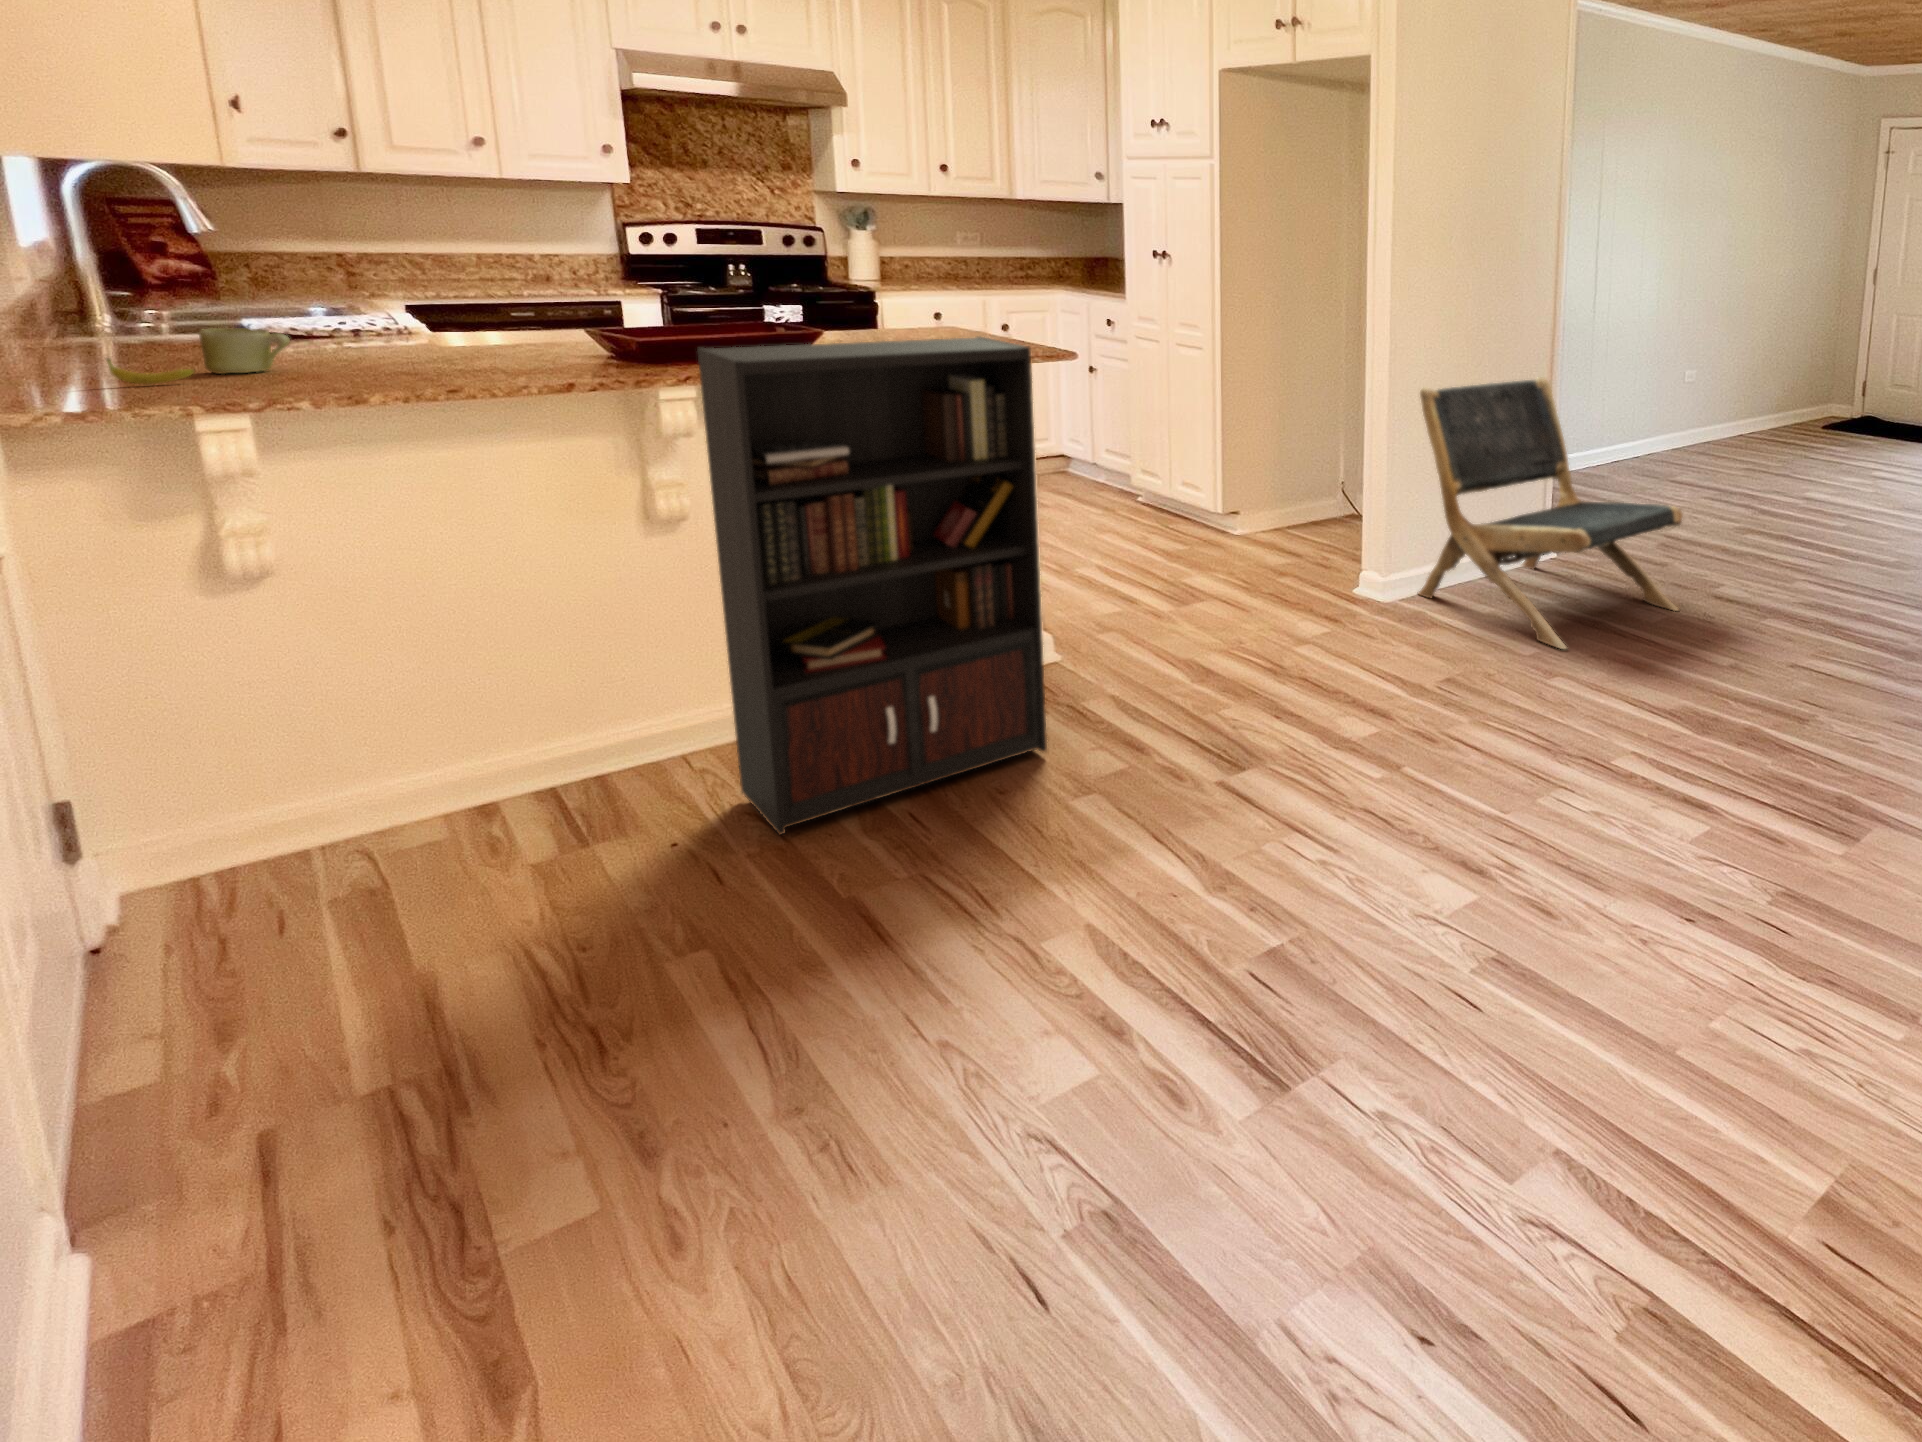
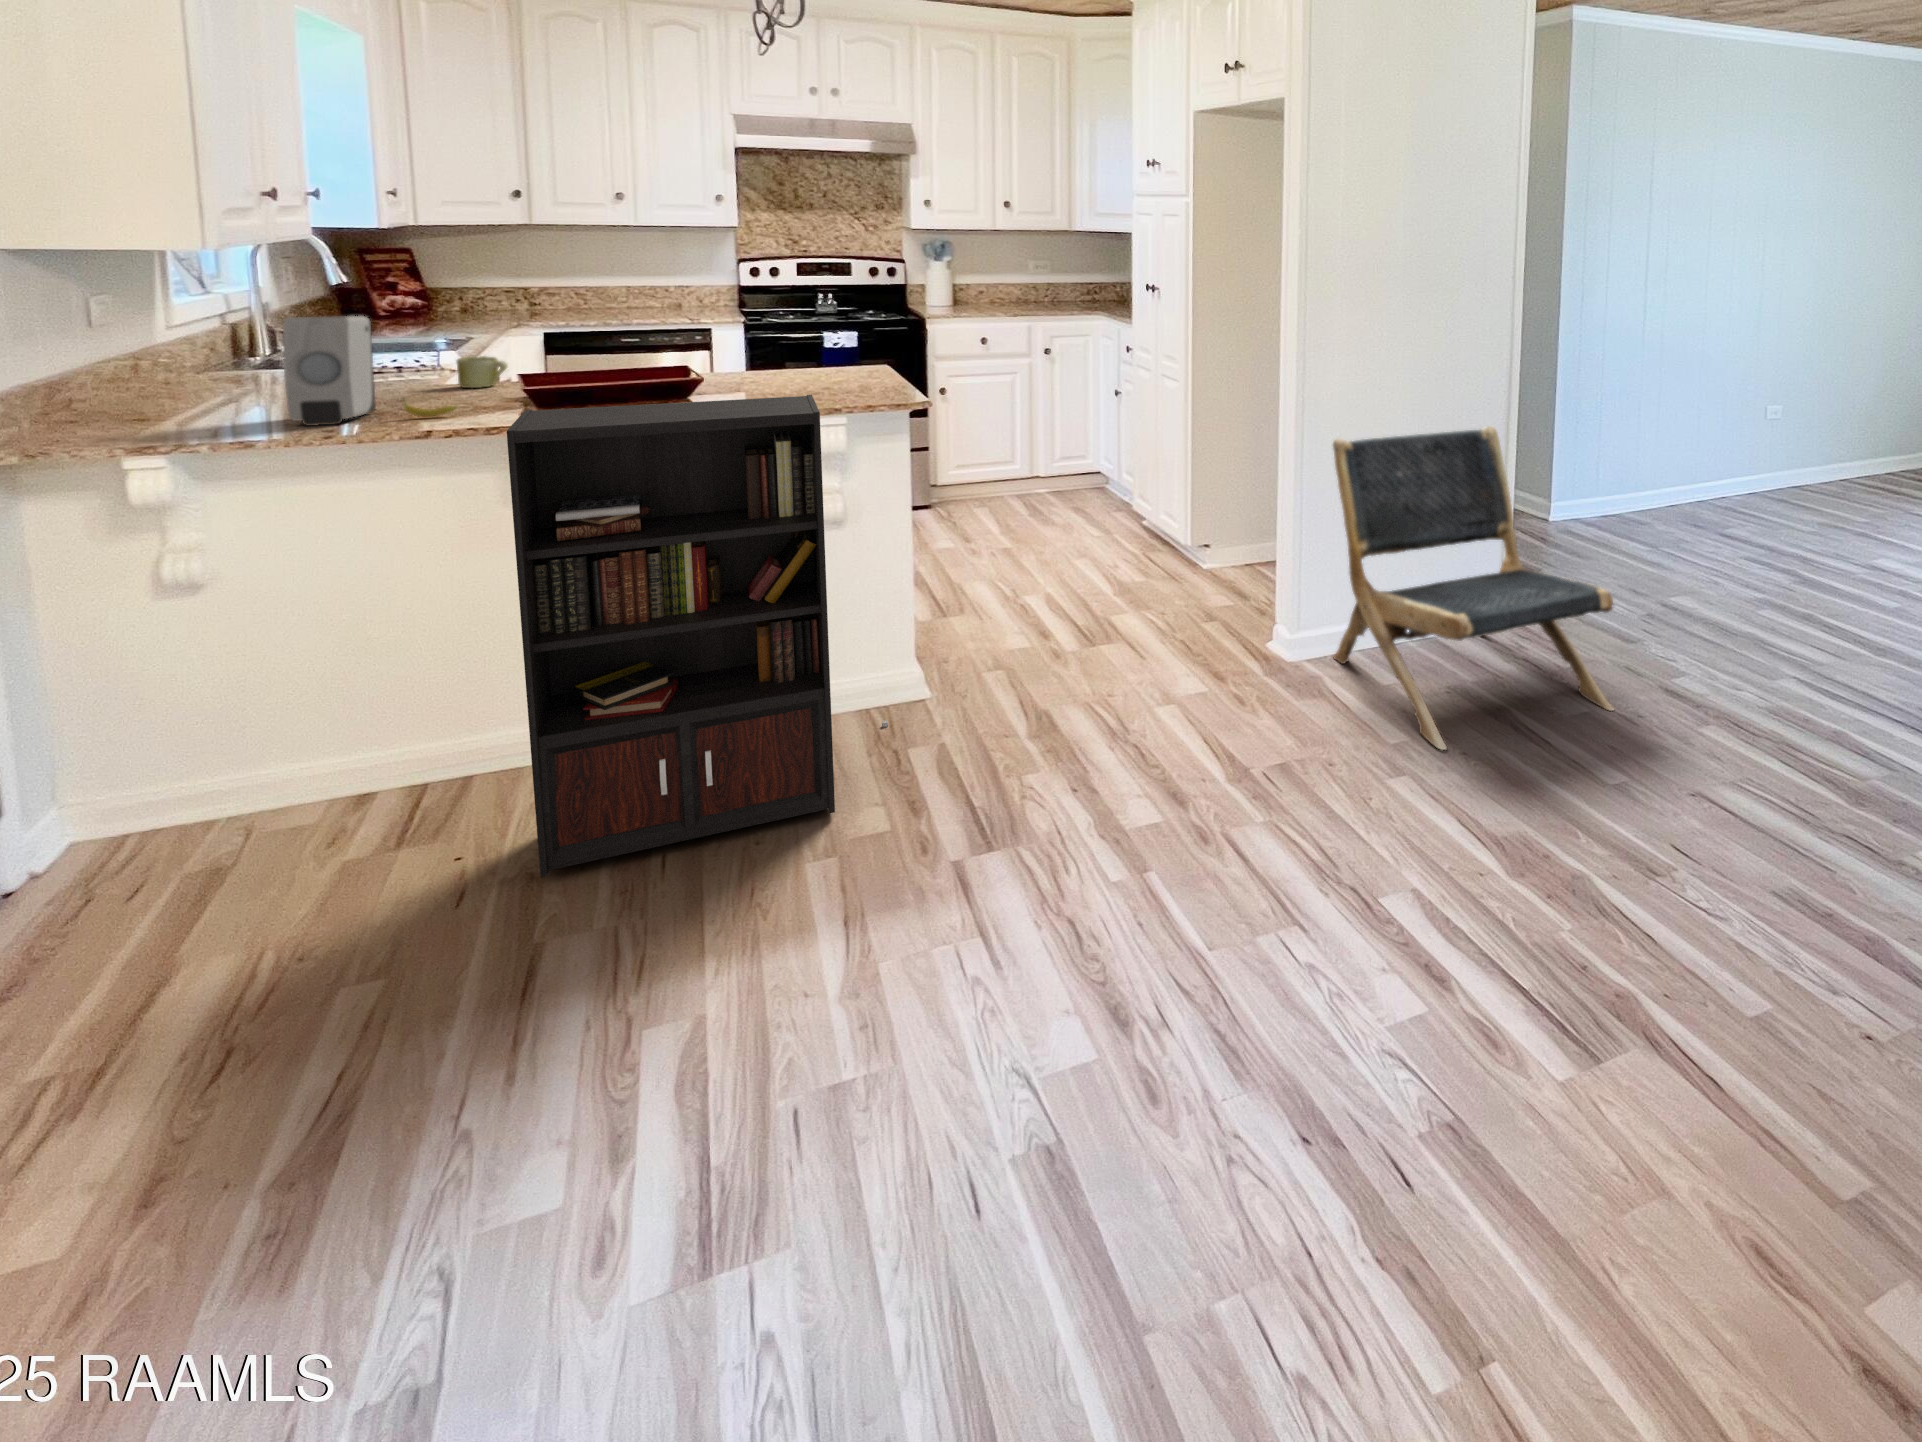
soap dispenser: none [342,245,439,374] -> present [283,316,376,426]
mug: present [199,328,290,374] -> present [457,356,507,388]
fruit: present [107,358,194,384] -> present [403,399,456,417]

